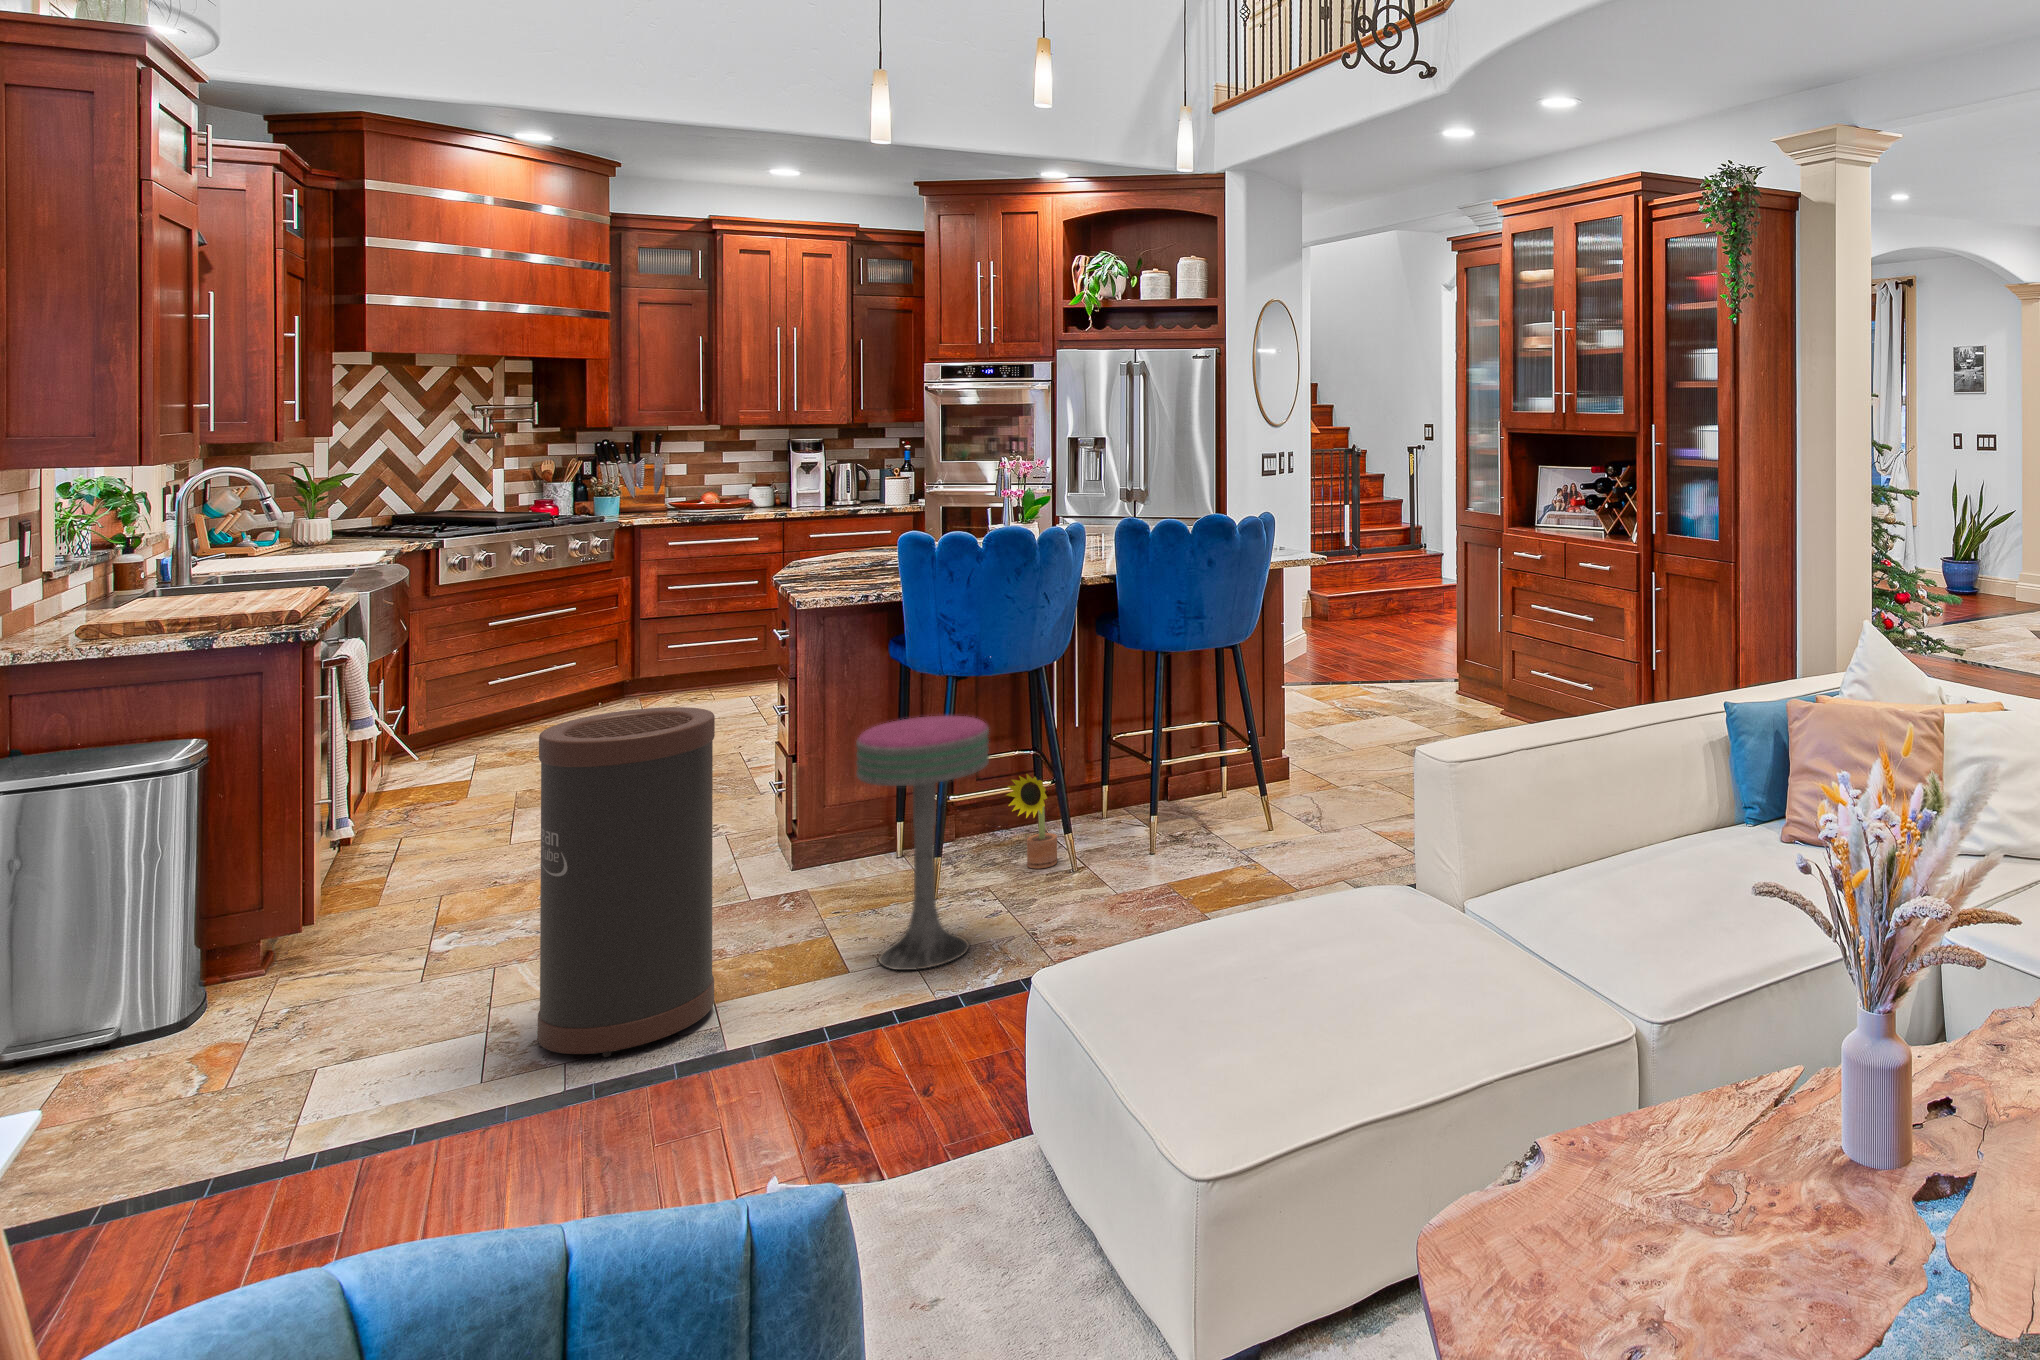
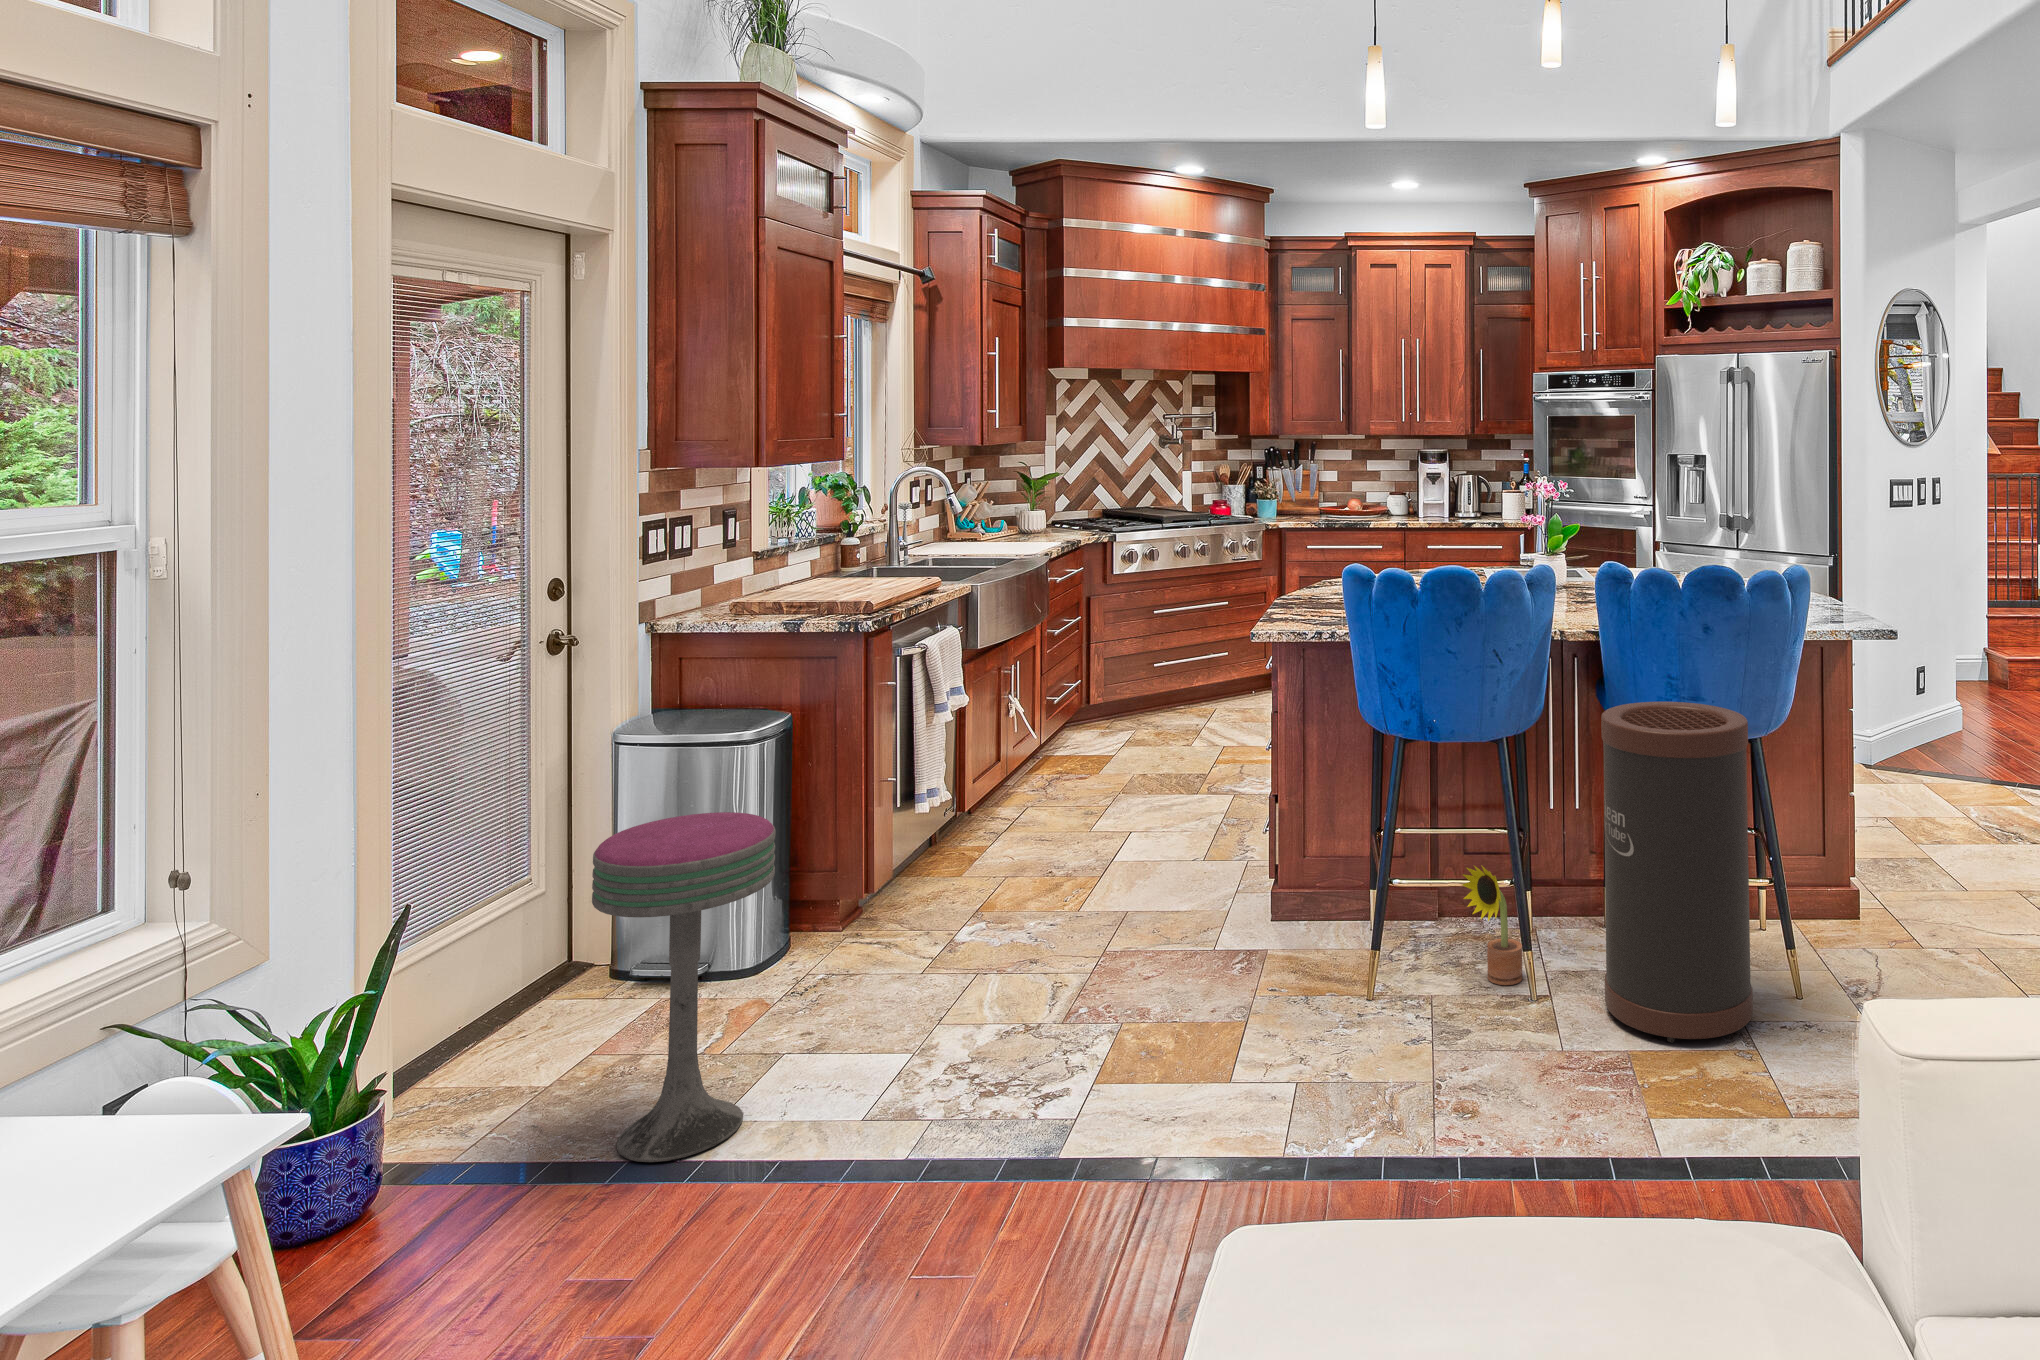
trash can: present [538,707,715,1057] -> present [1601,702,1753,1043]
bar stool: present [856,716,989,970] -> present [592,812,776,1162]

